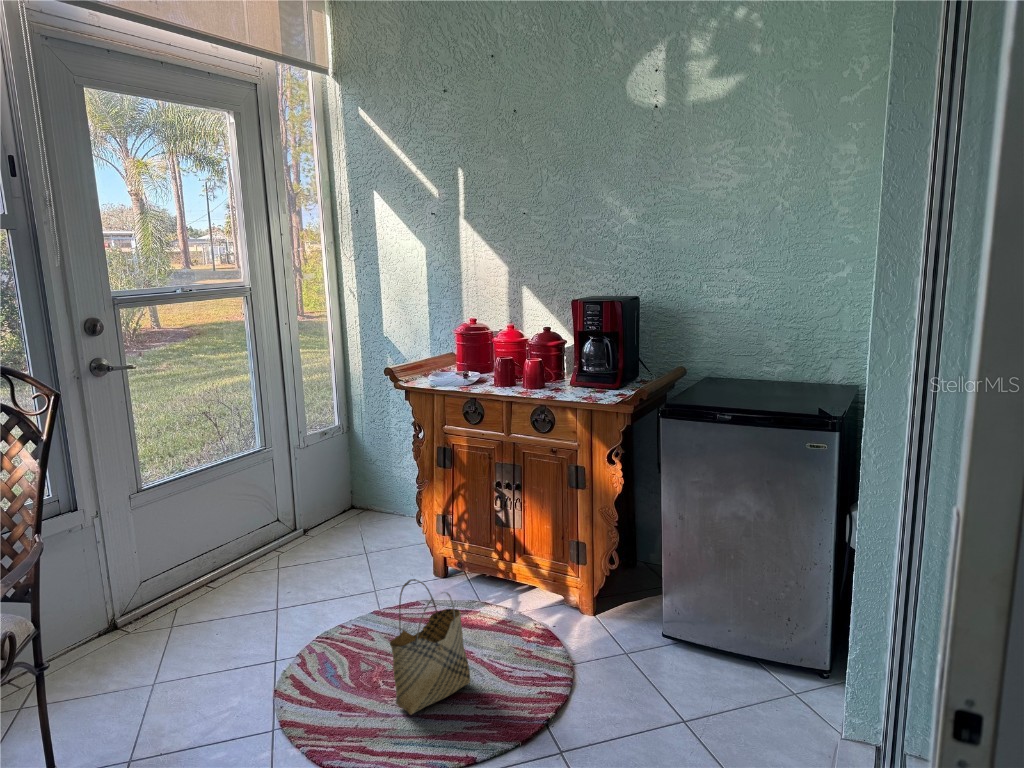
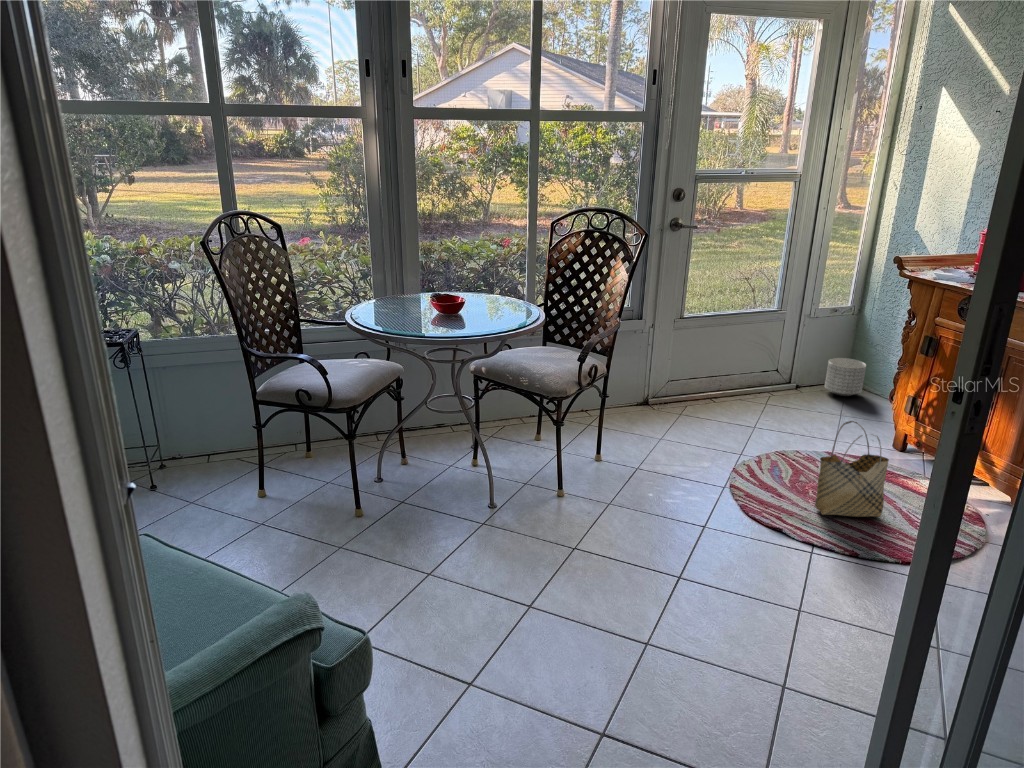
planter: none [333,482,375,527] -> present [825,358,866,396]

